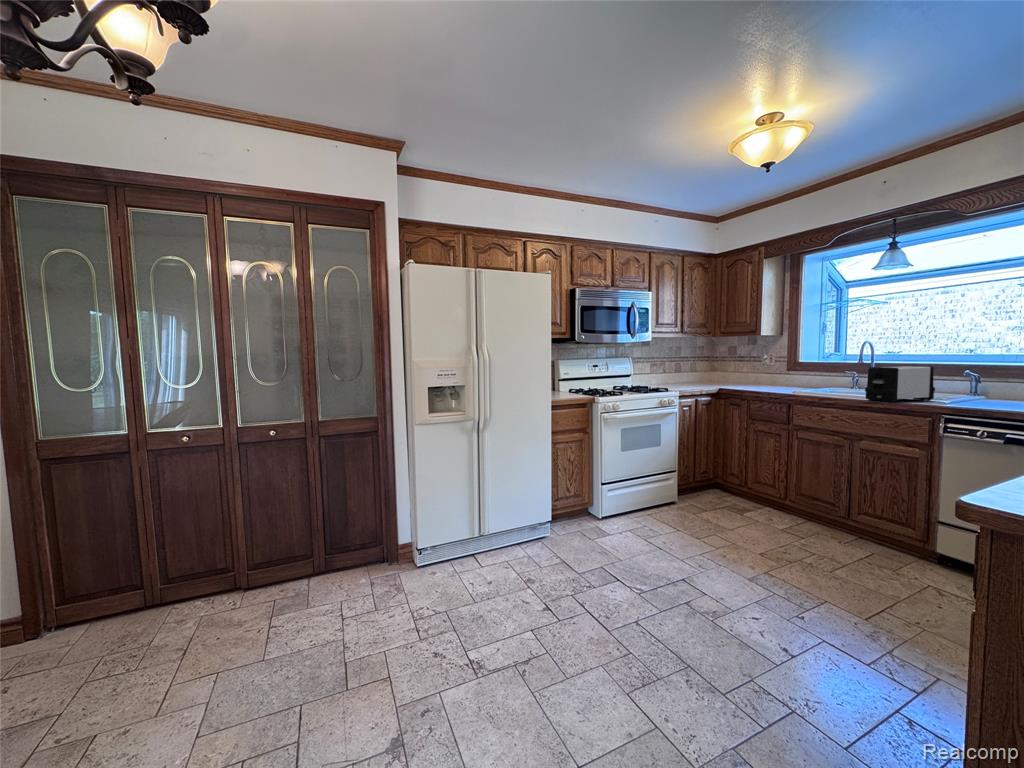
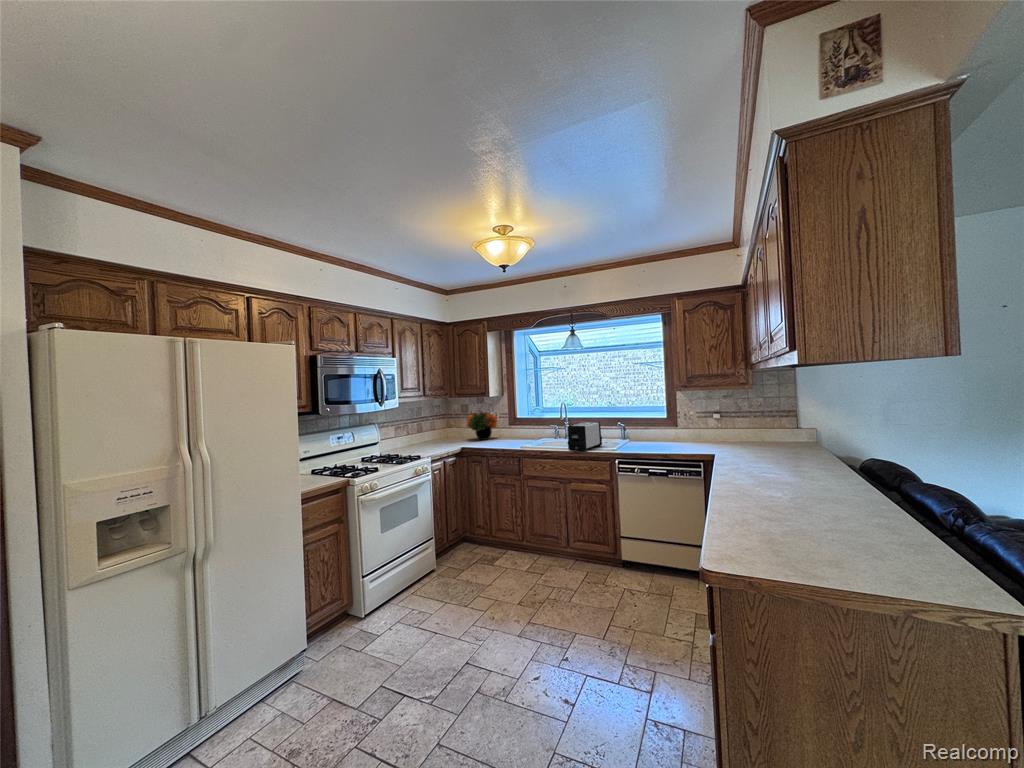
flower arrangement: none [729,352,773,386] -> present [467,411,497,440]

